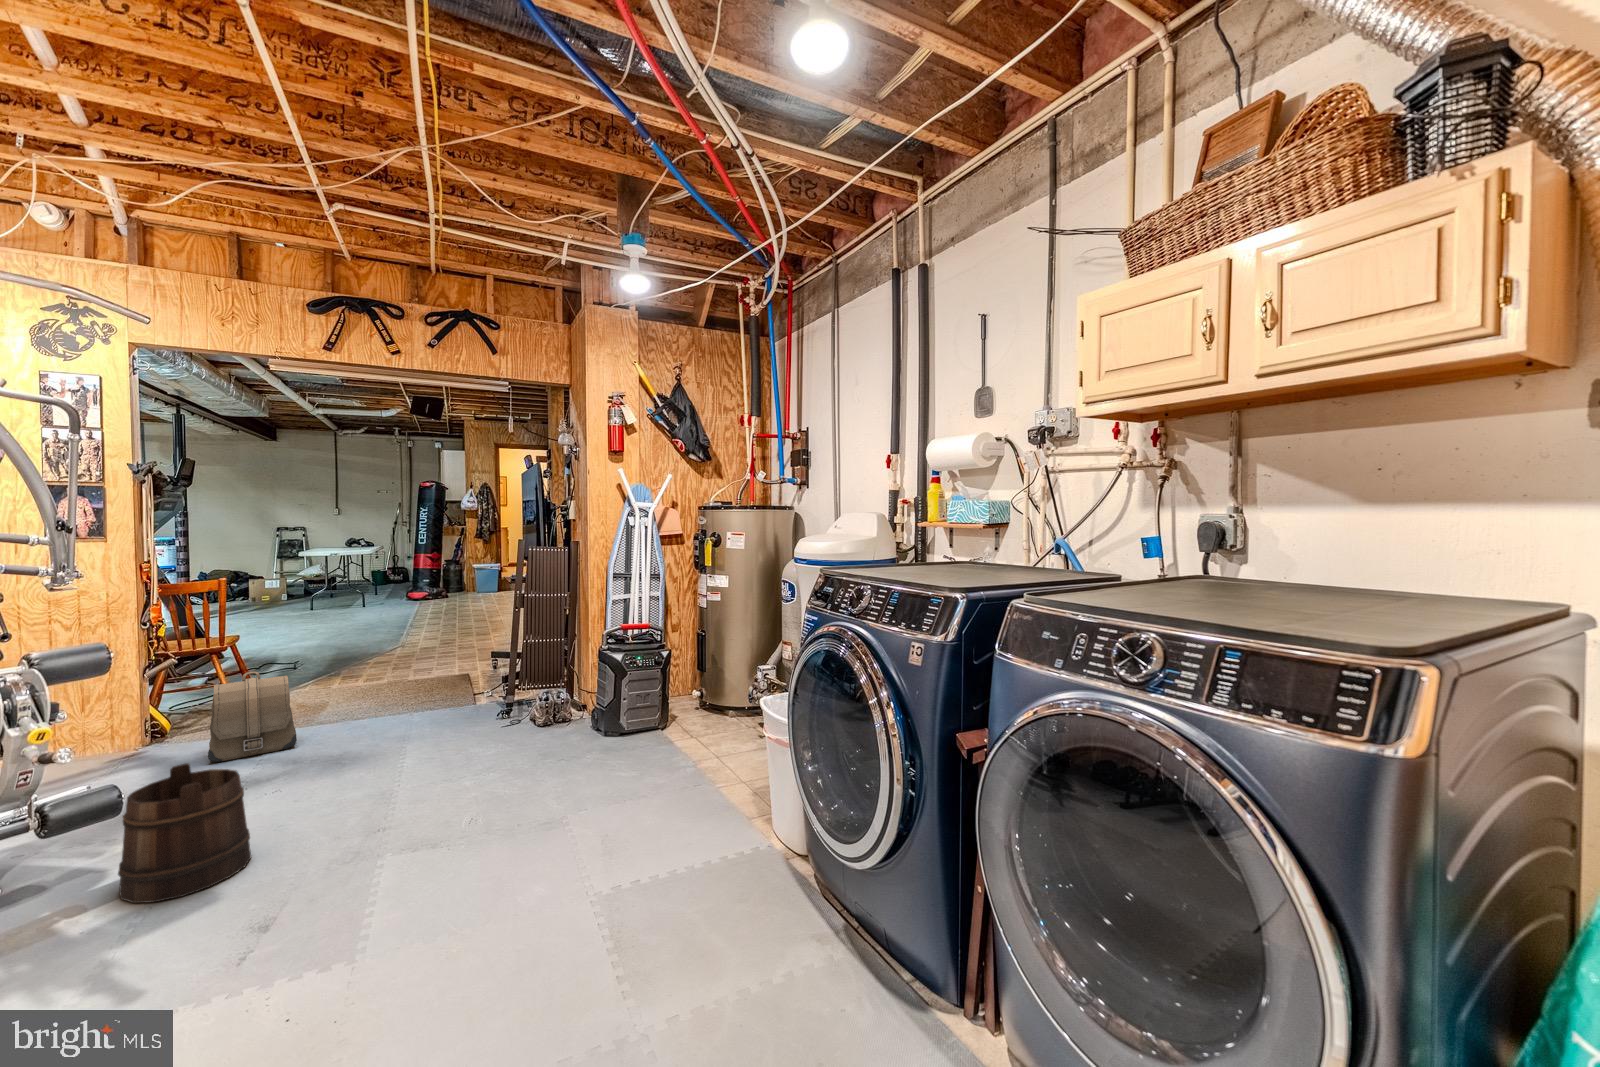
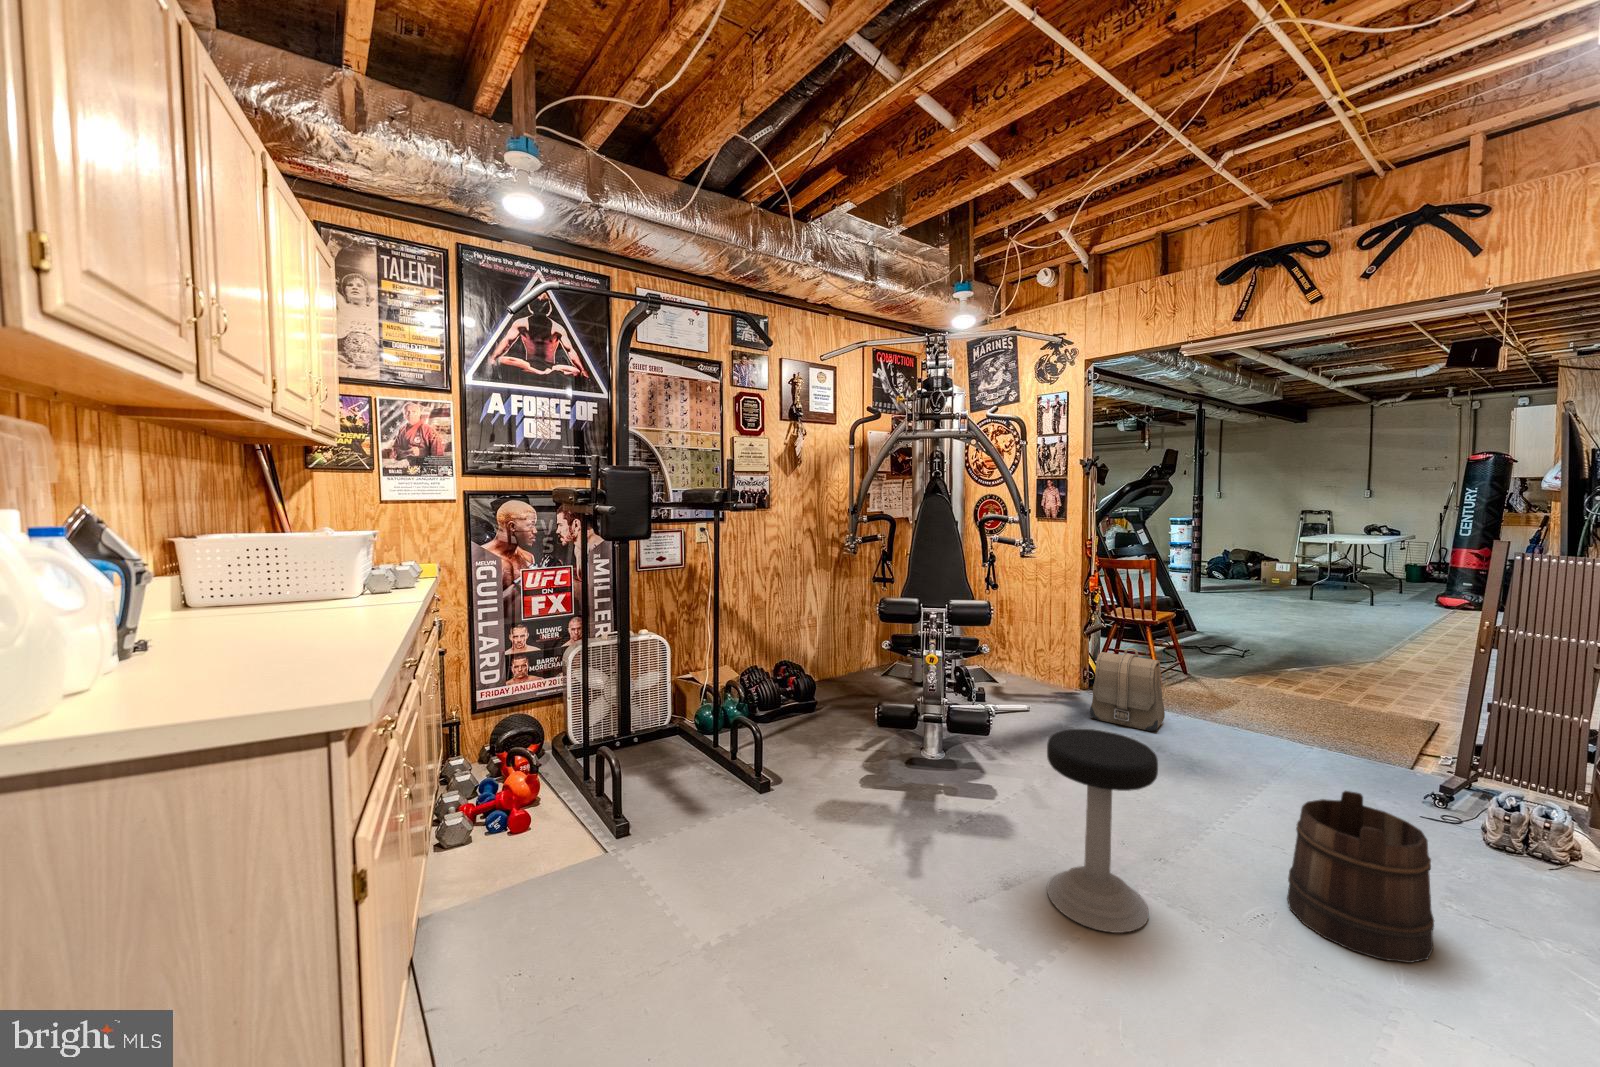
stool: none [326,716,434,897] -> present [1047,729,1158,933]
bucket: present [118,763,251,903] -> present [1287,791,1434,963]

